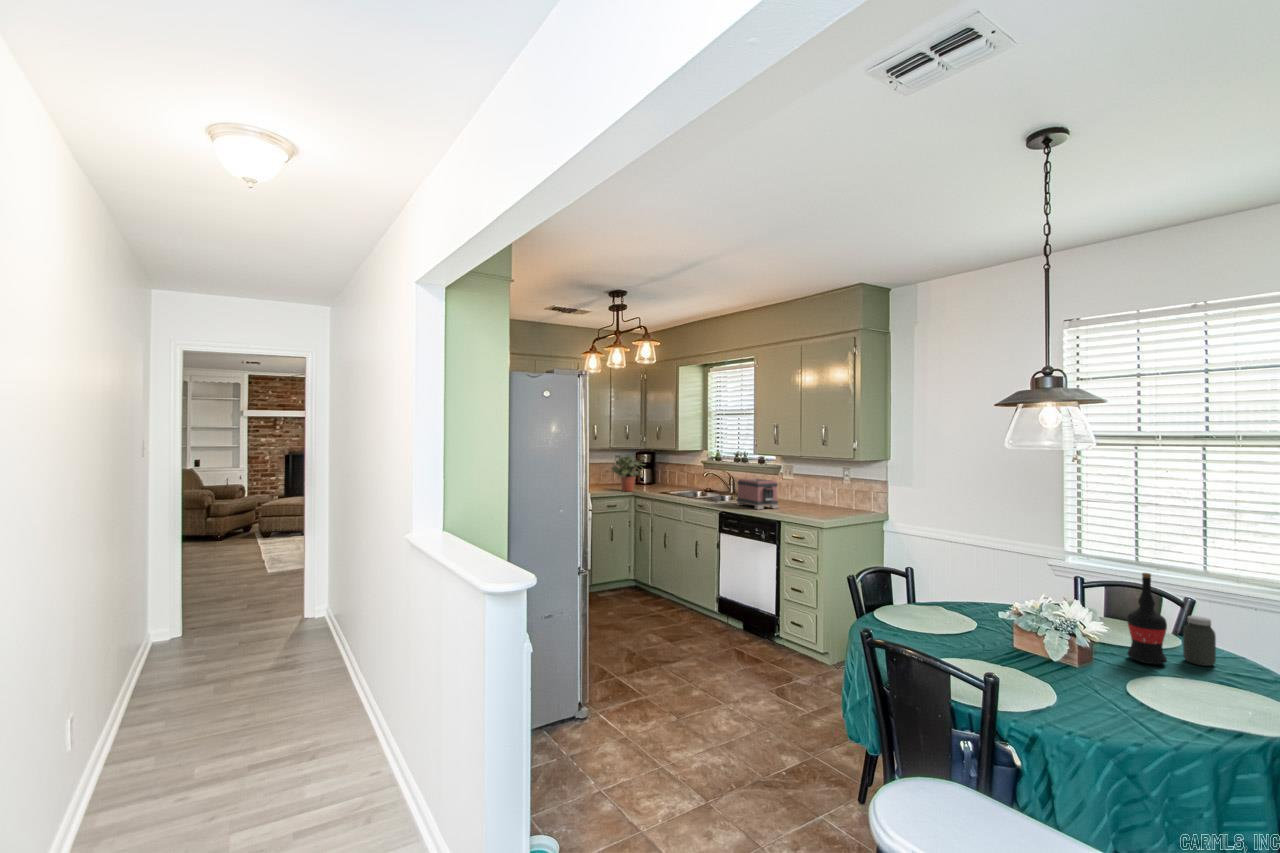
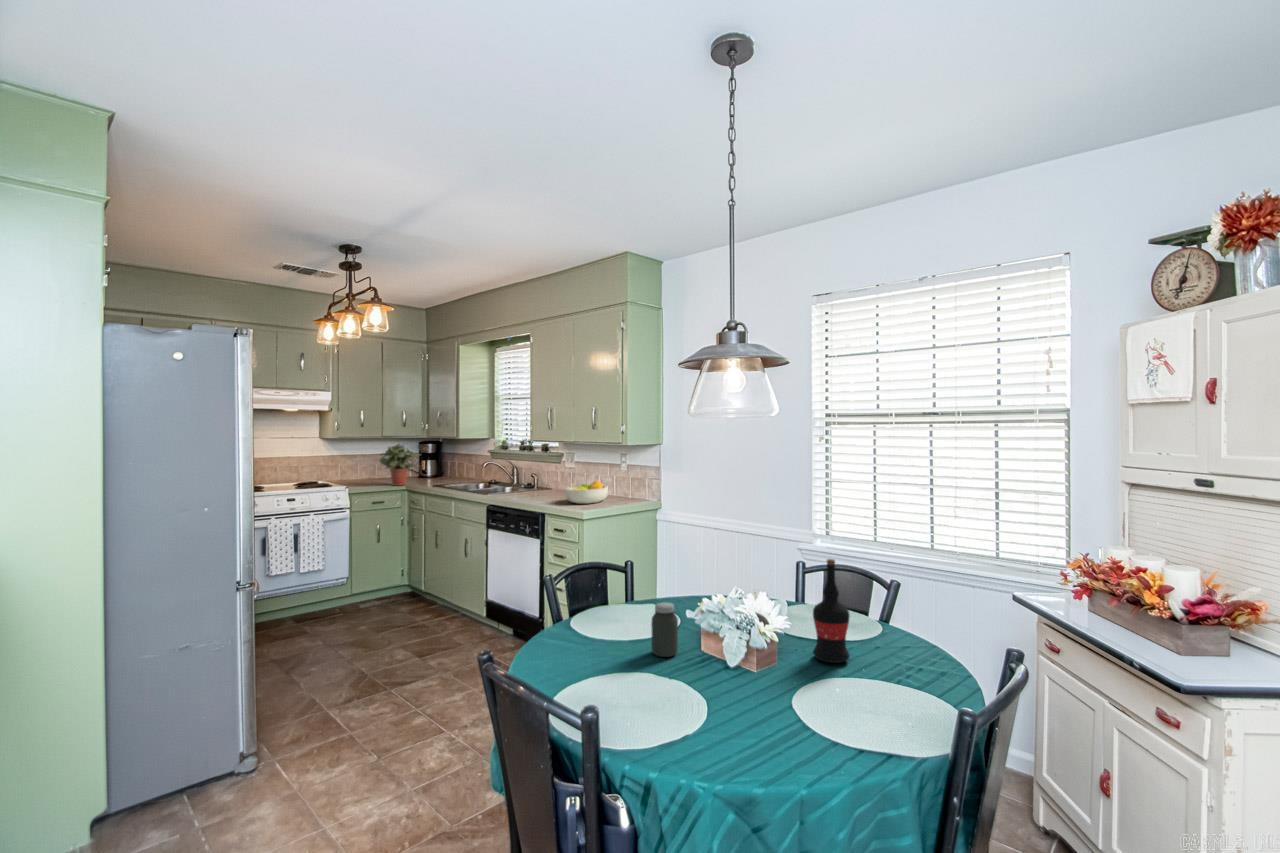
toaster: present [737,478,778,509] -> none [505,467,549,501]
fruit bowl: none [799,492,837,514] -> present [565,480,608,504]
jar: present [1183,616,1216,666] -> present [651,603,678,657]

